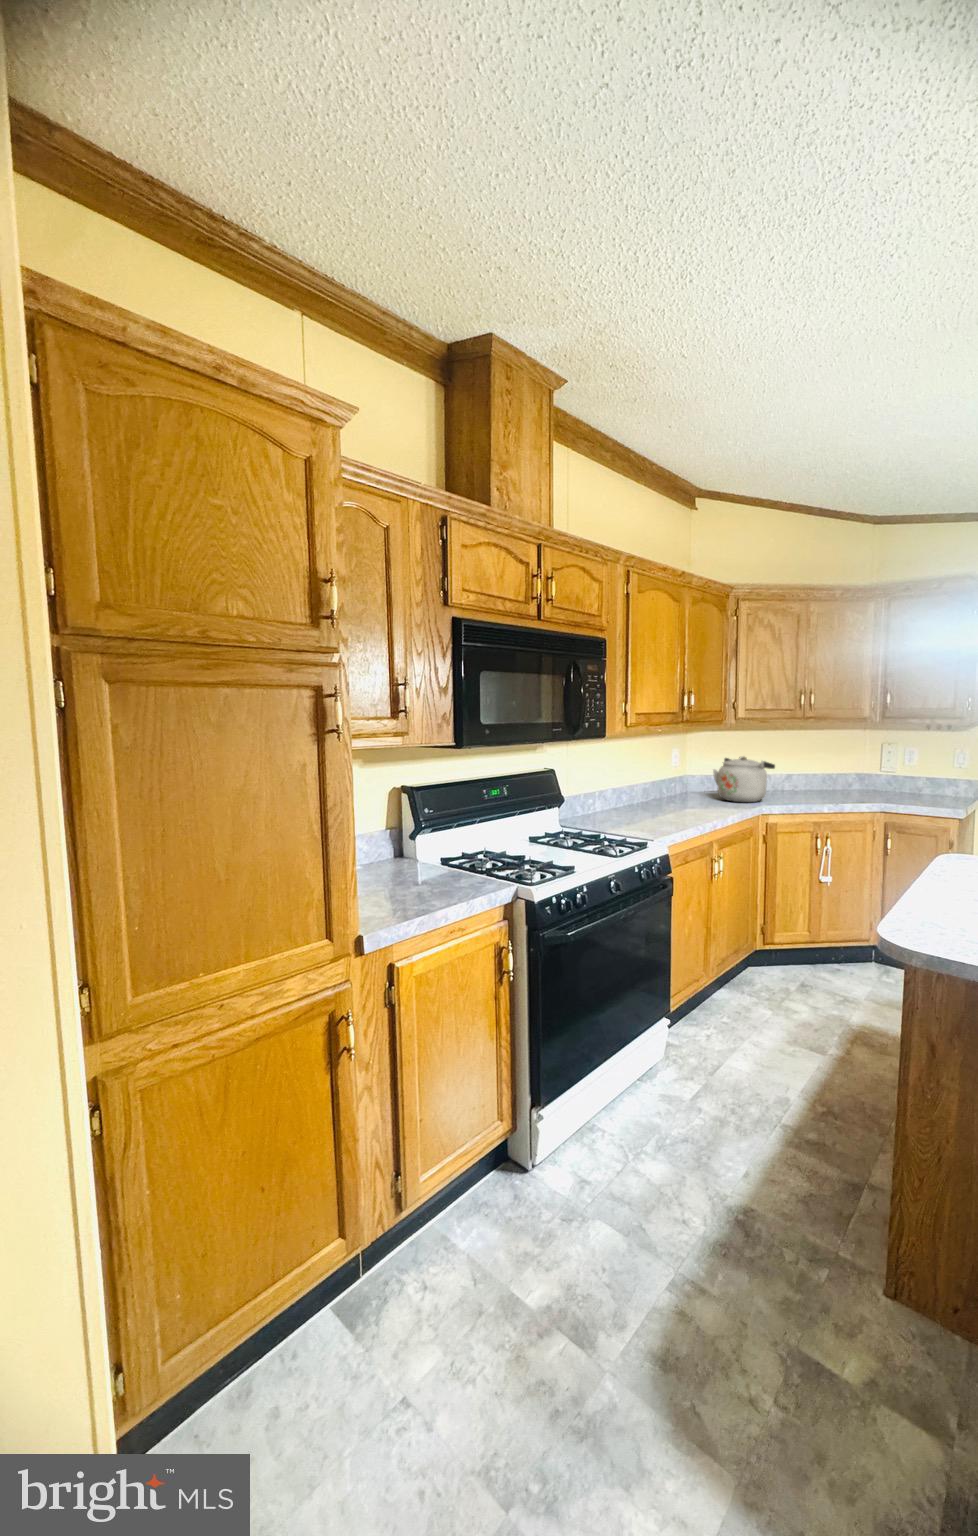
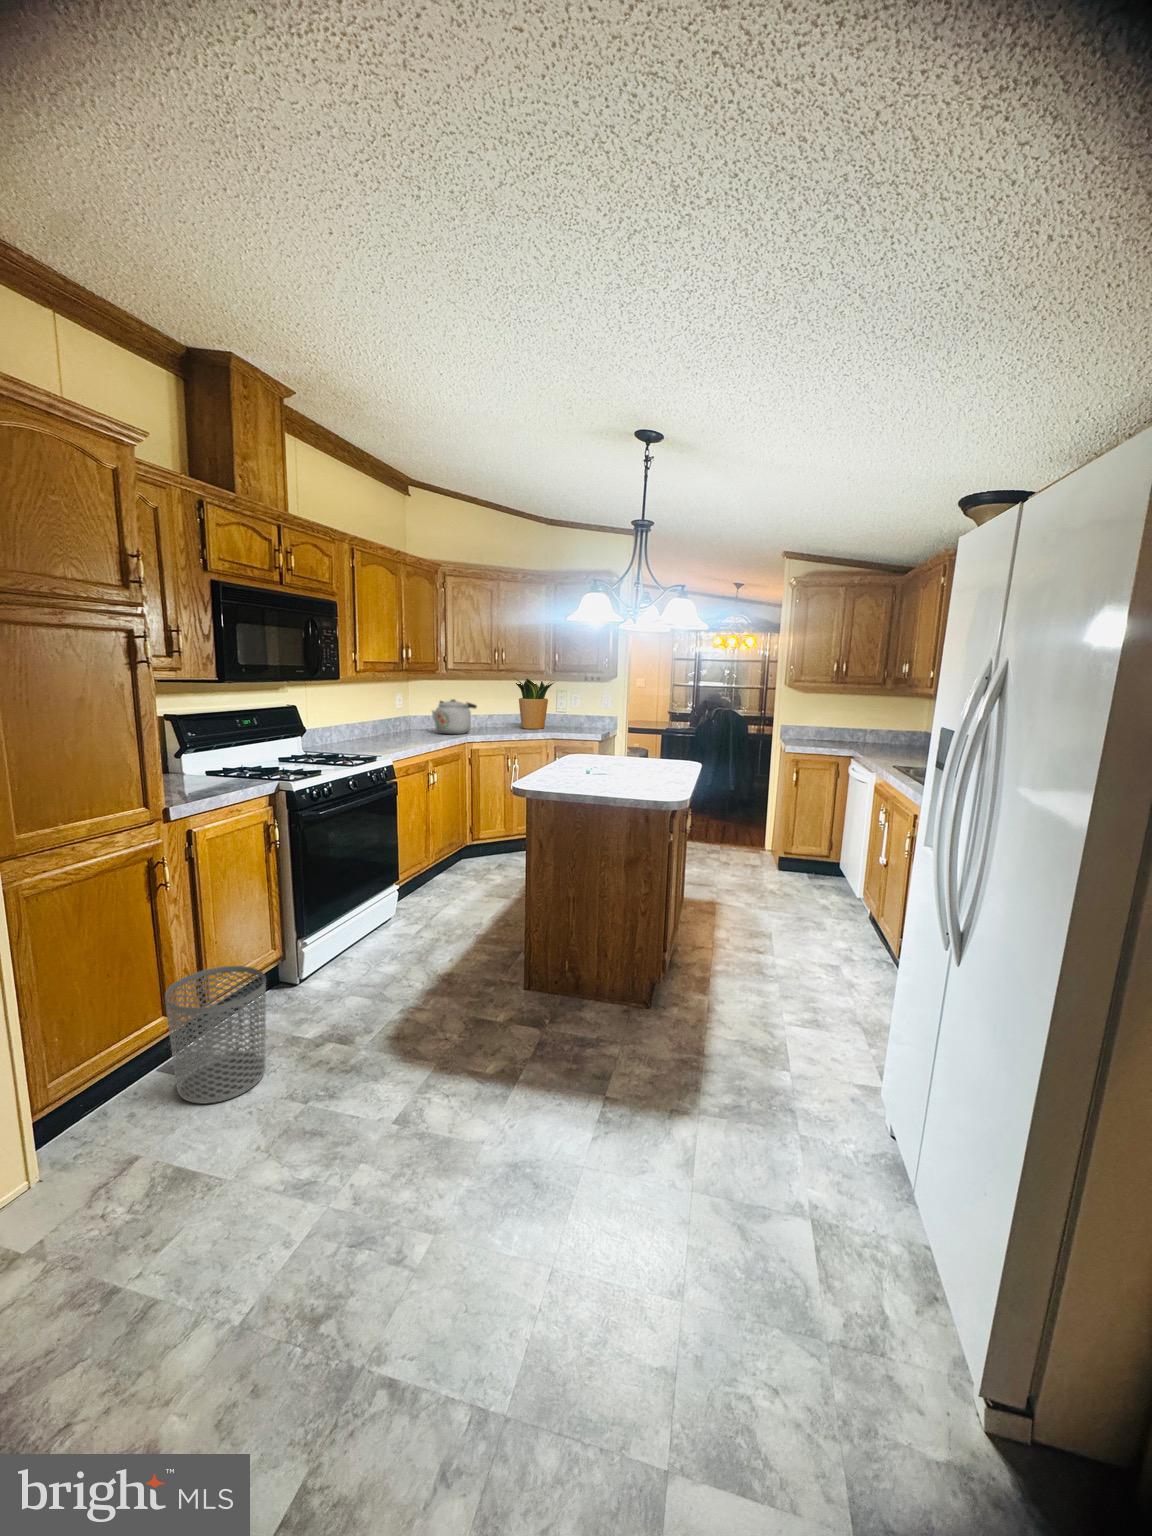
potted plant: none [822,726,897,798] -> present [516,678,554,729]
waste bin: none [331,1172,469,1429] -> present [165,966,266,1104]

